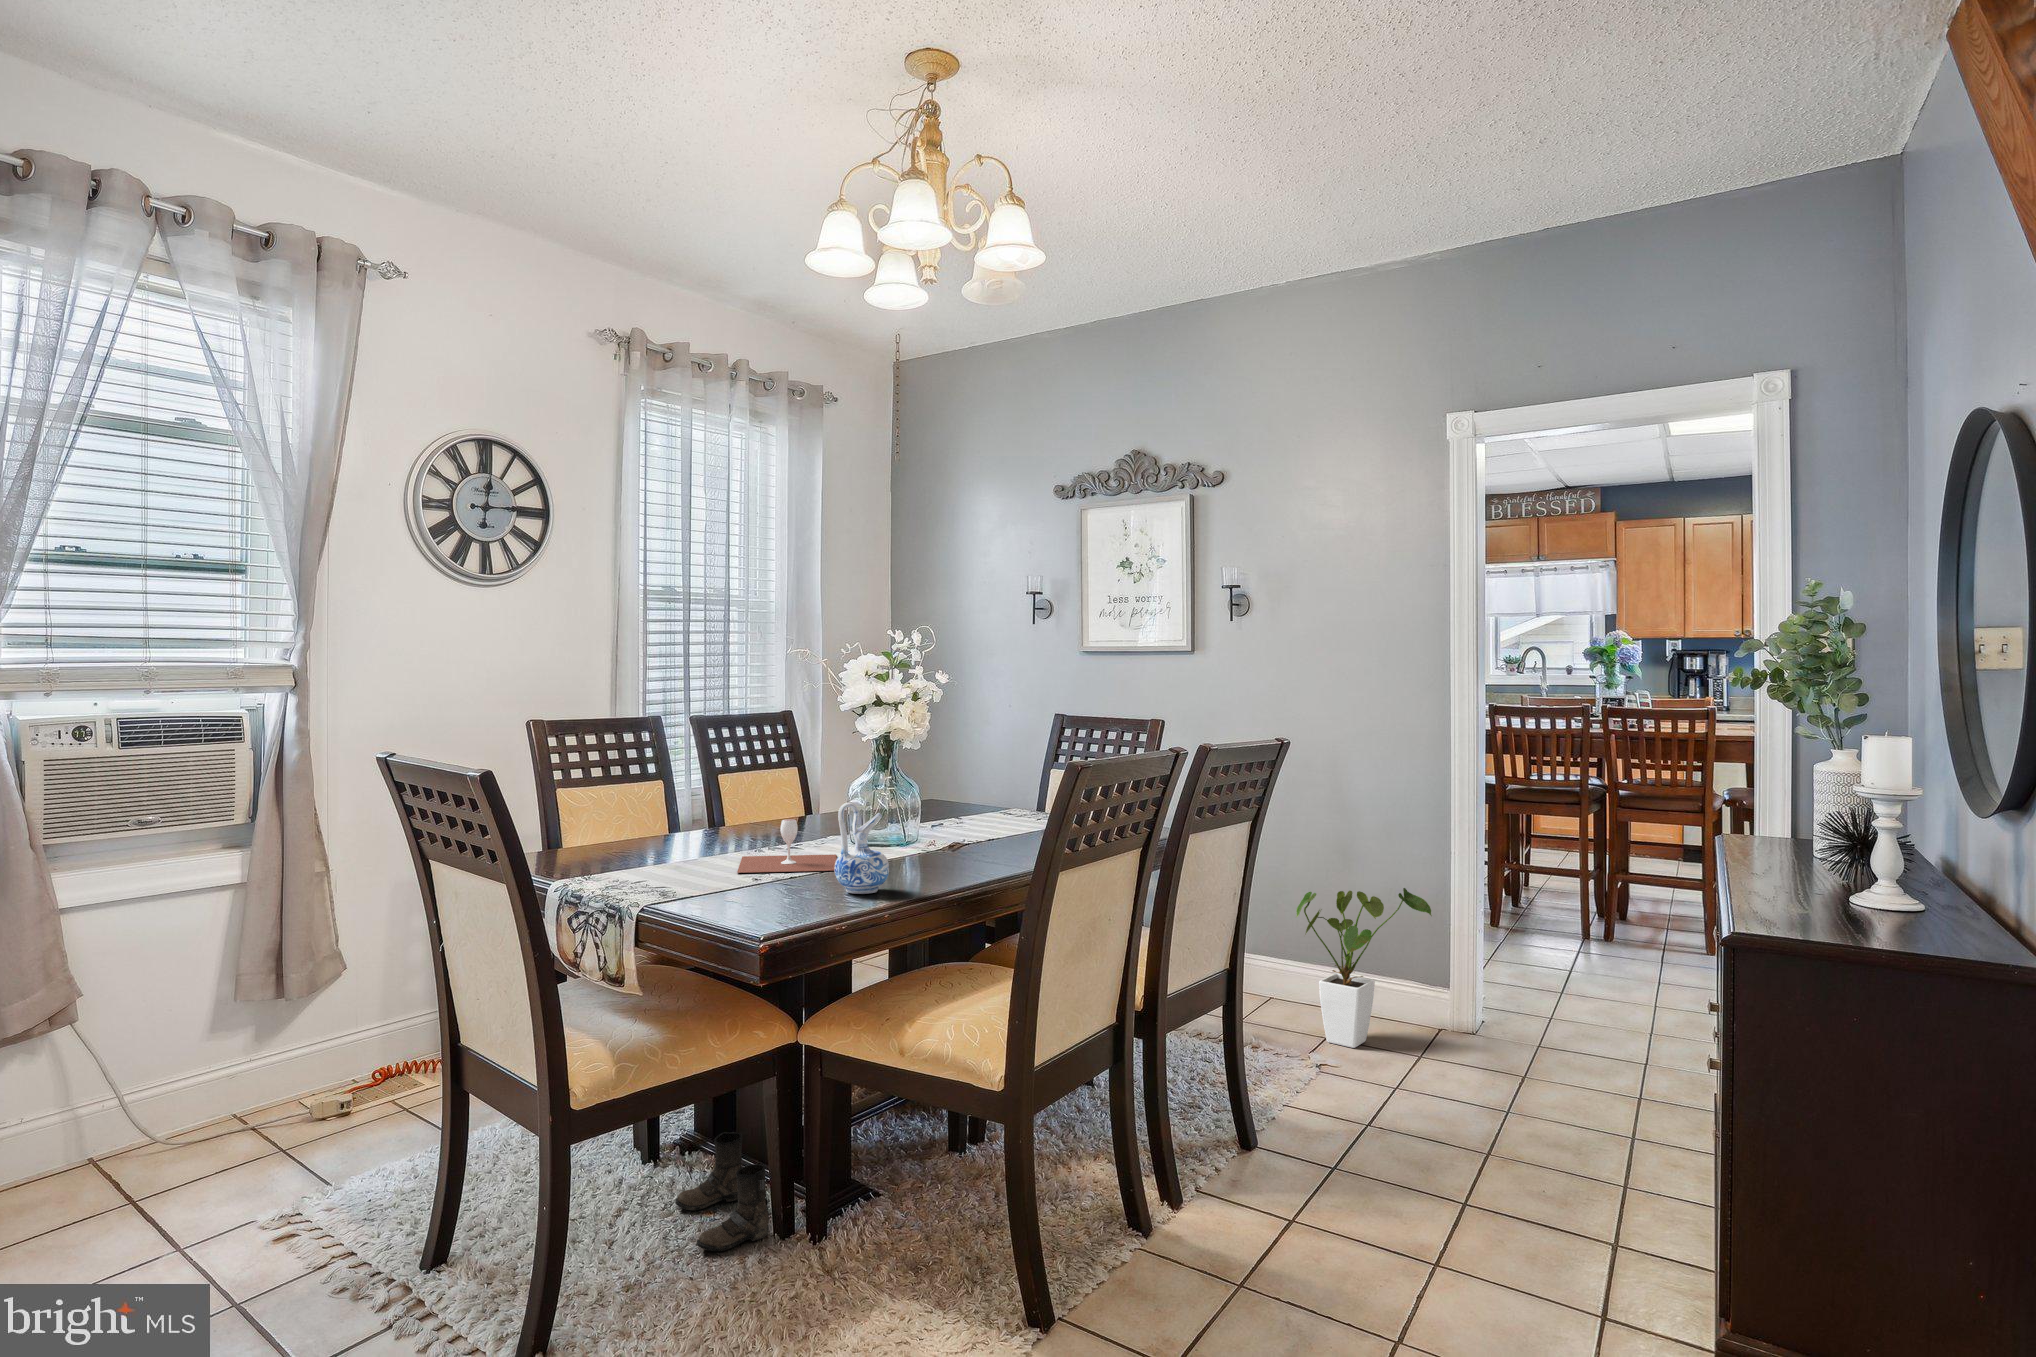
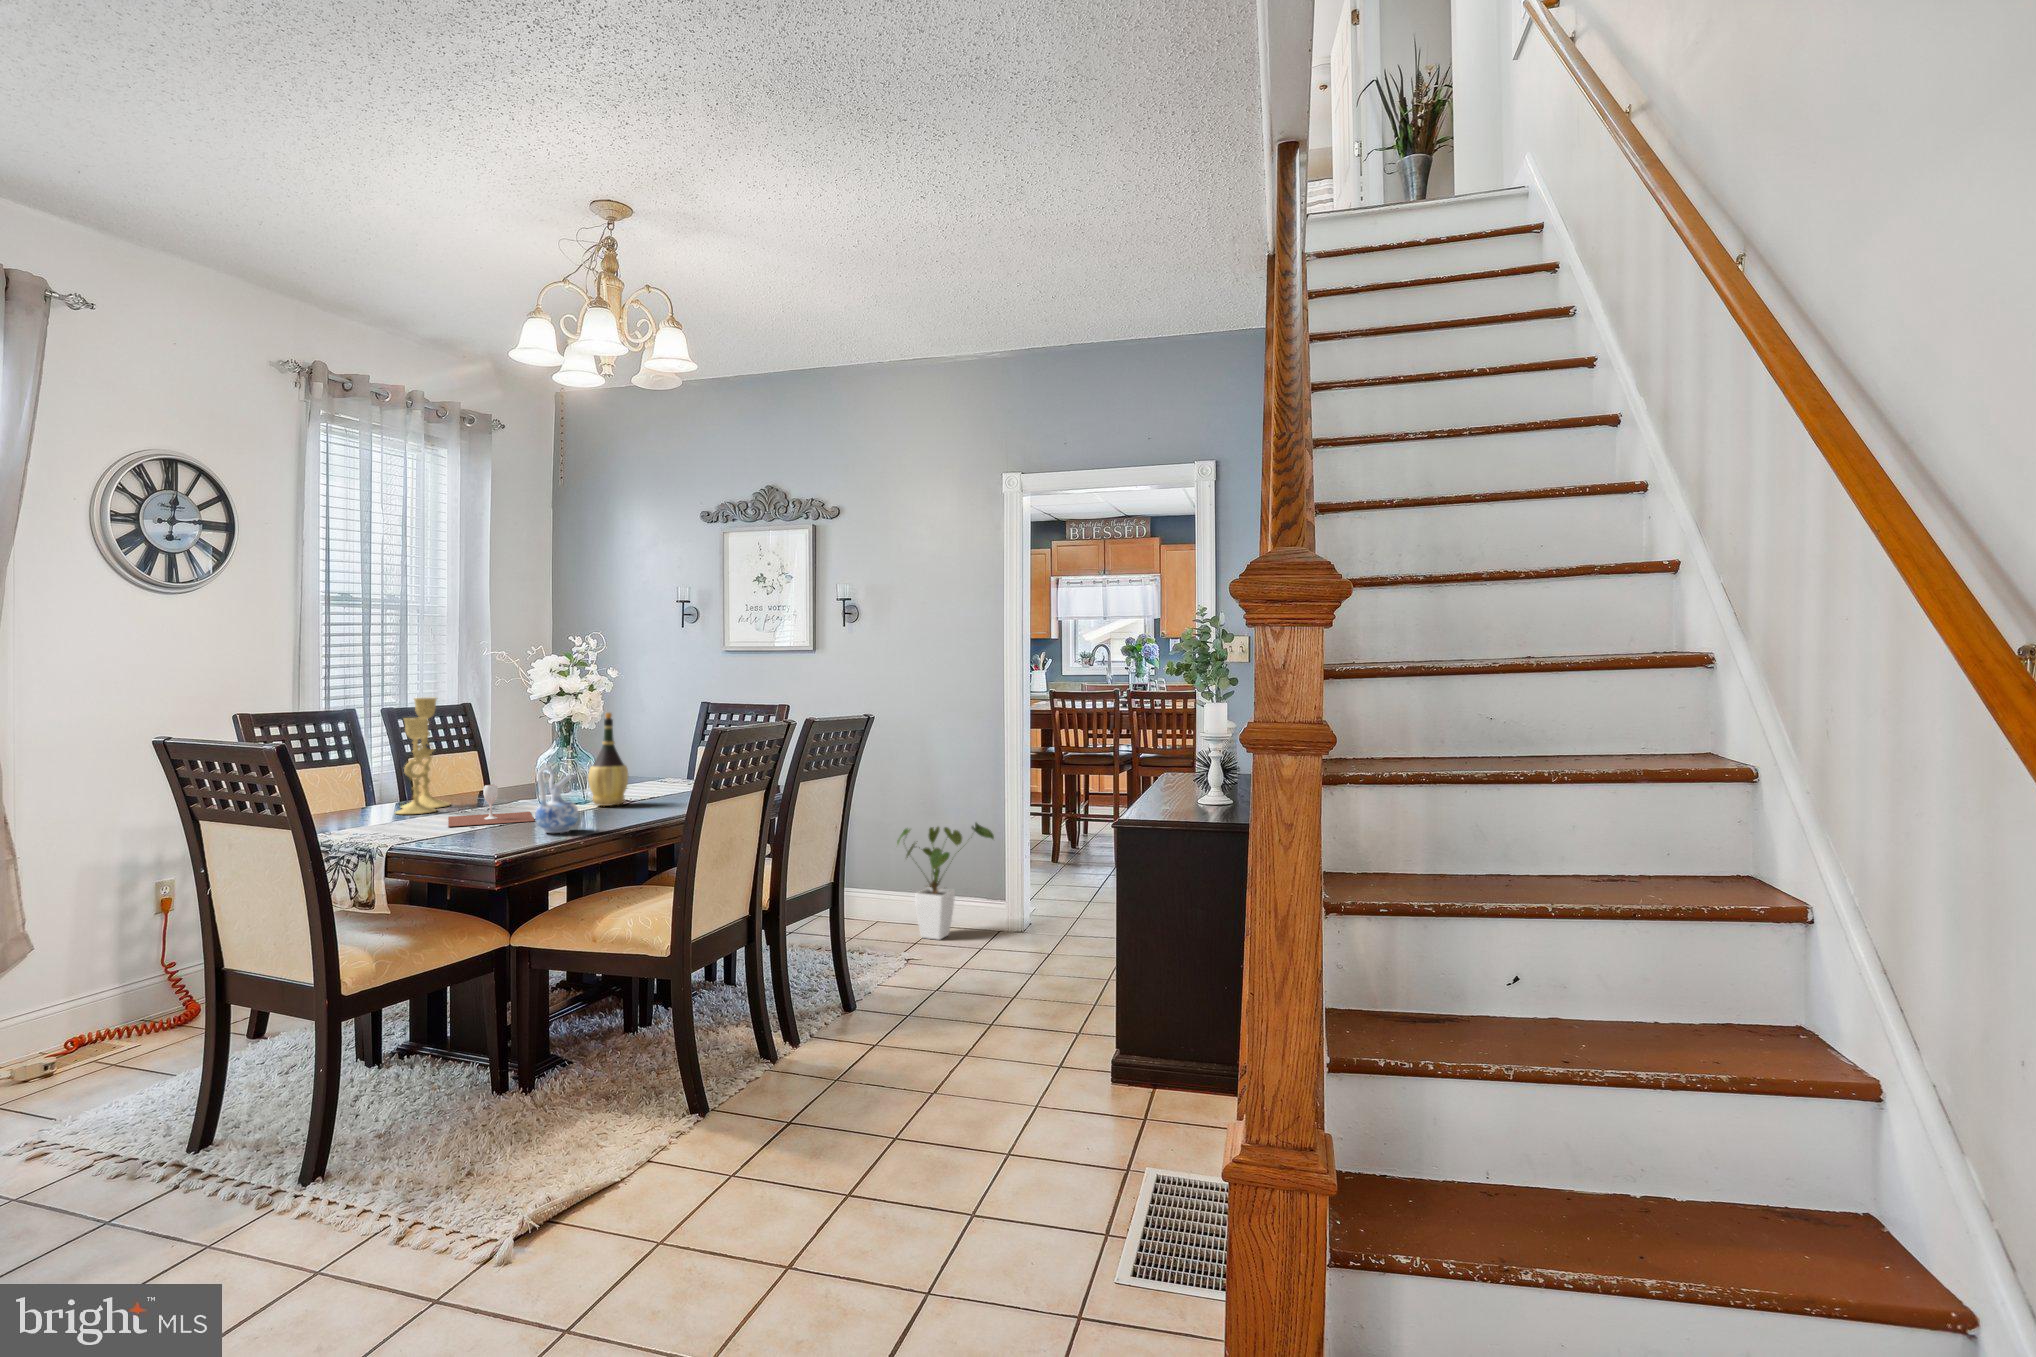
candlestick: none [687,706,752,850] -> present [396,698,450,814]
wine bottle: none [907,729,955,851] -> present [588,712,628,806]
boots: present [675,1132,769,1251] -> none [399,1028,483,1110]

